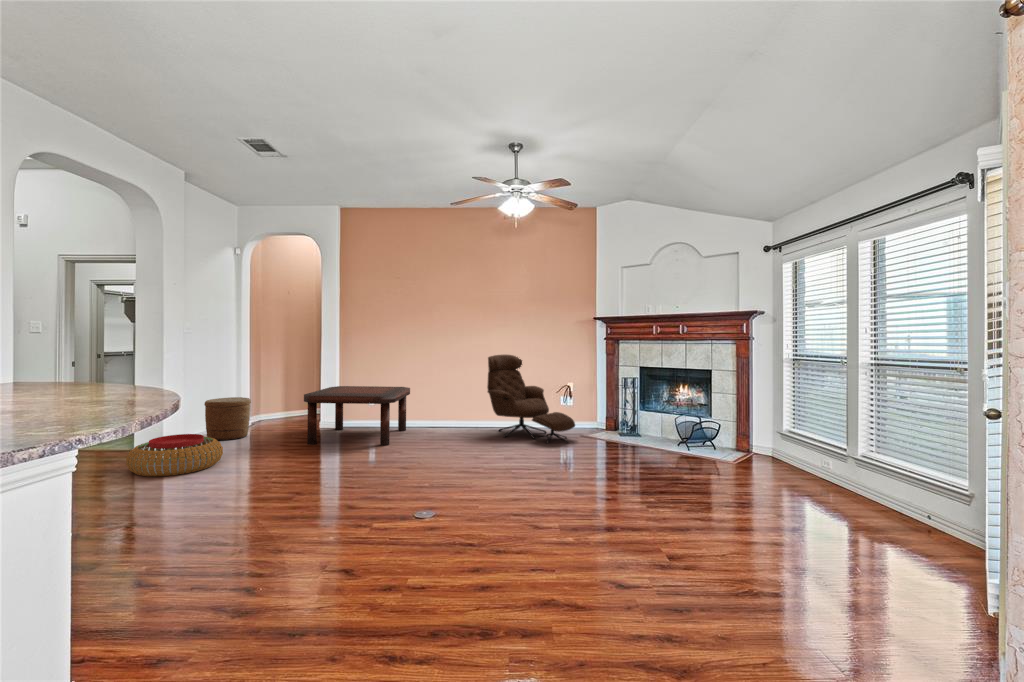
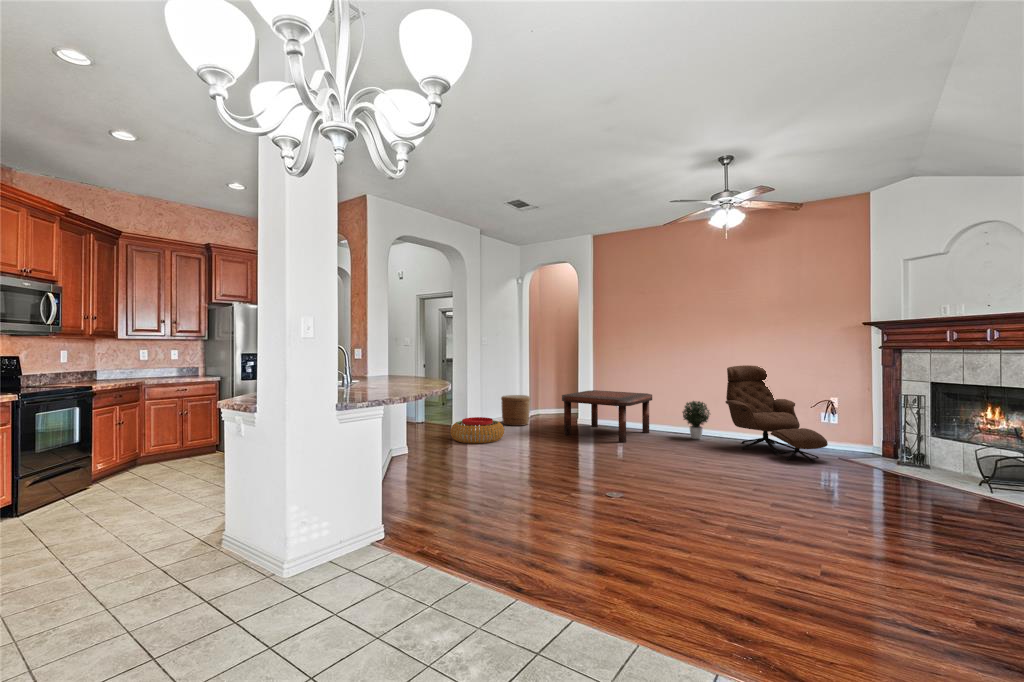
potted plant: none [443,392,470,432] -> present [683,401,710,439]

